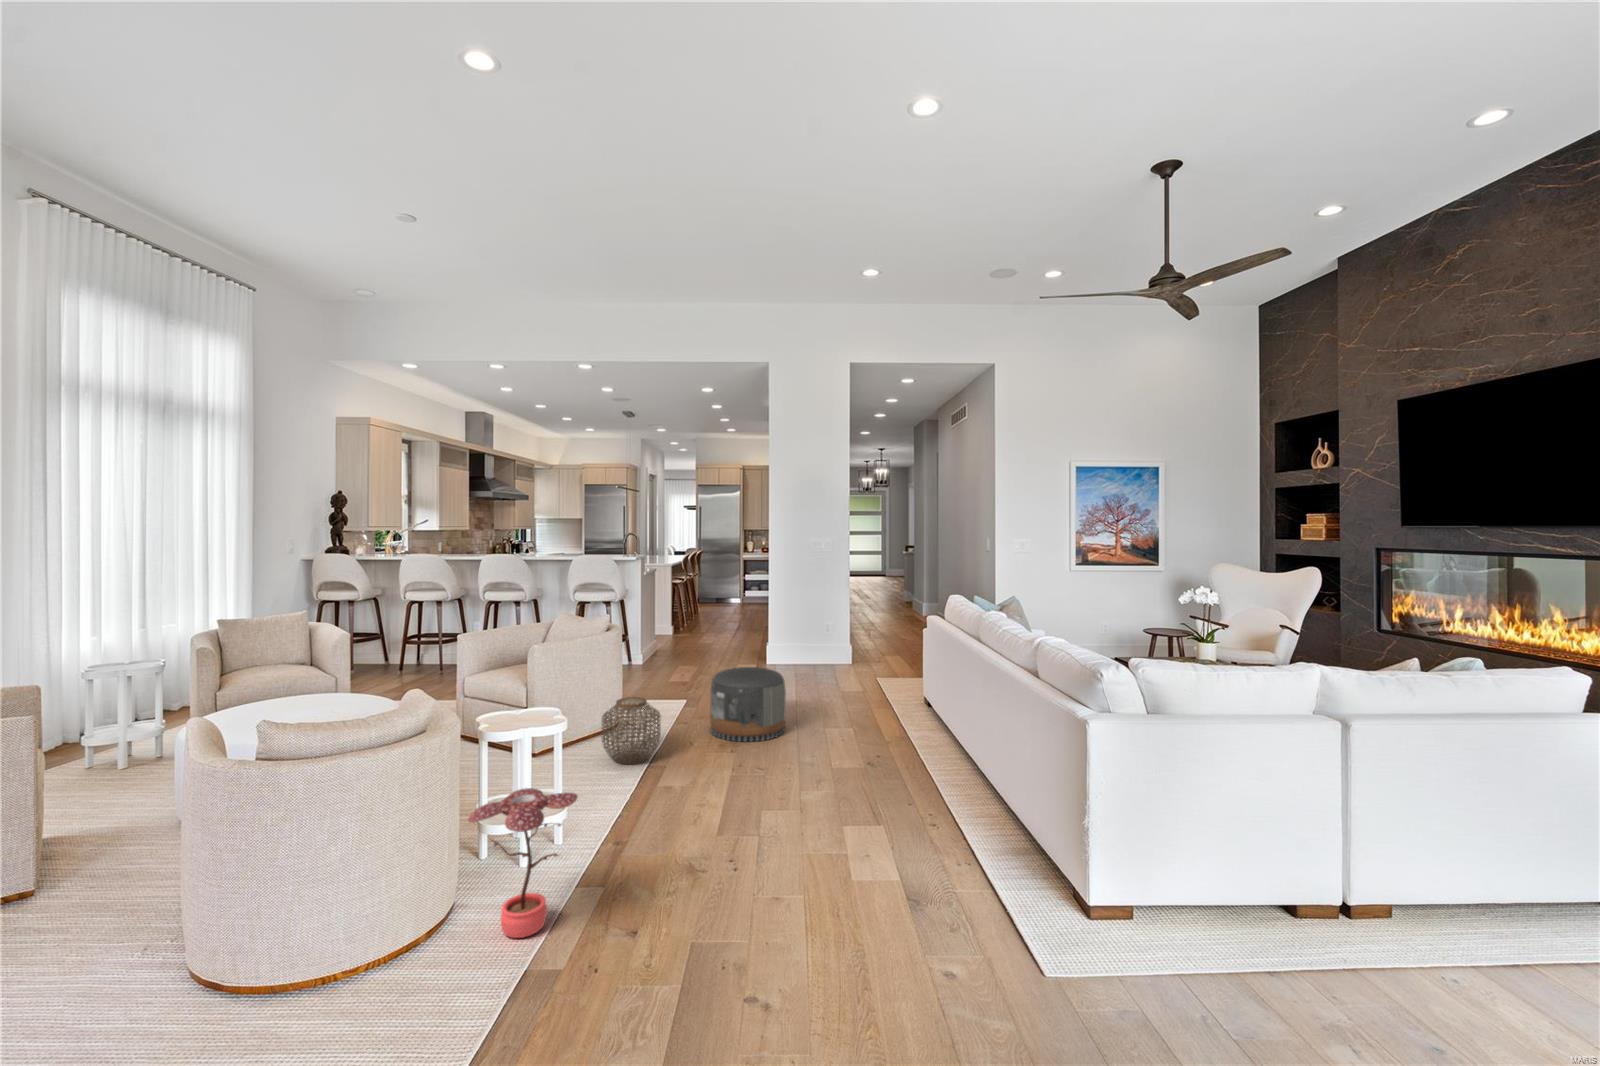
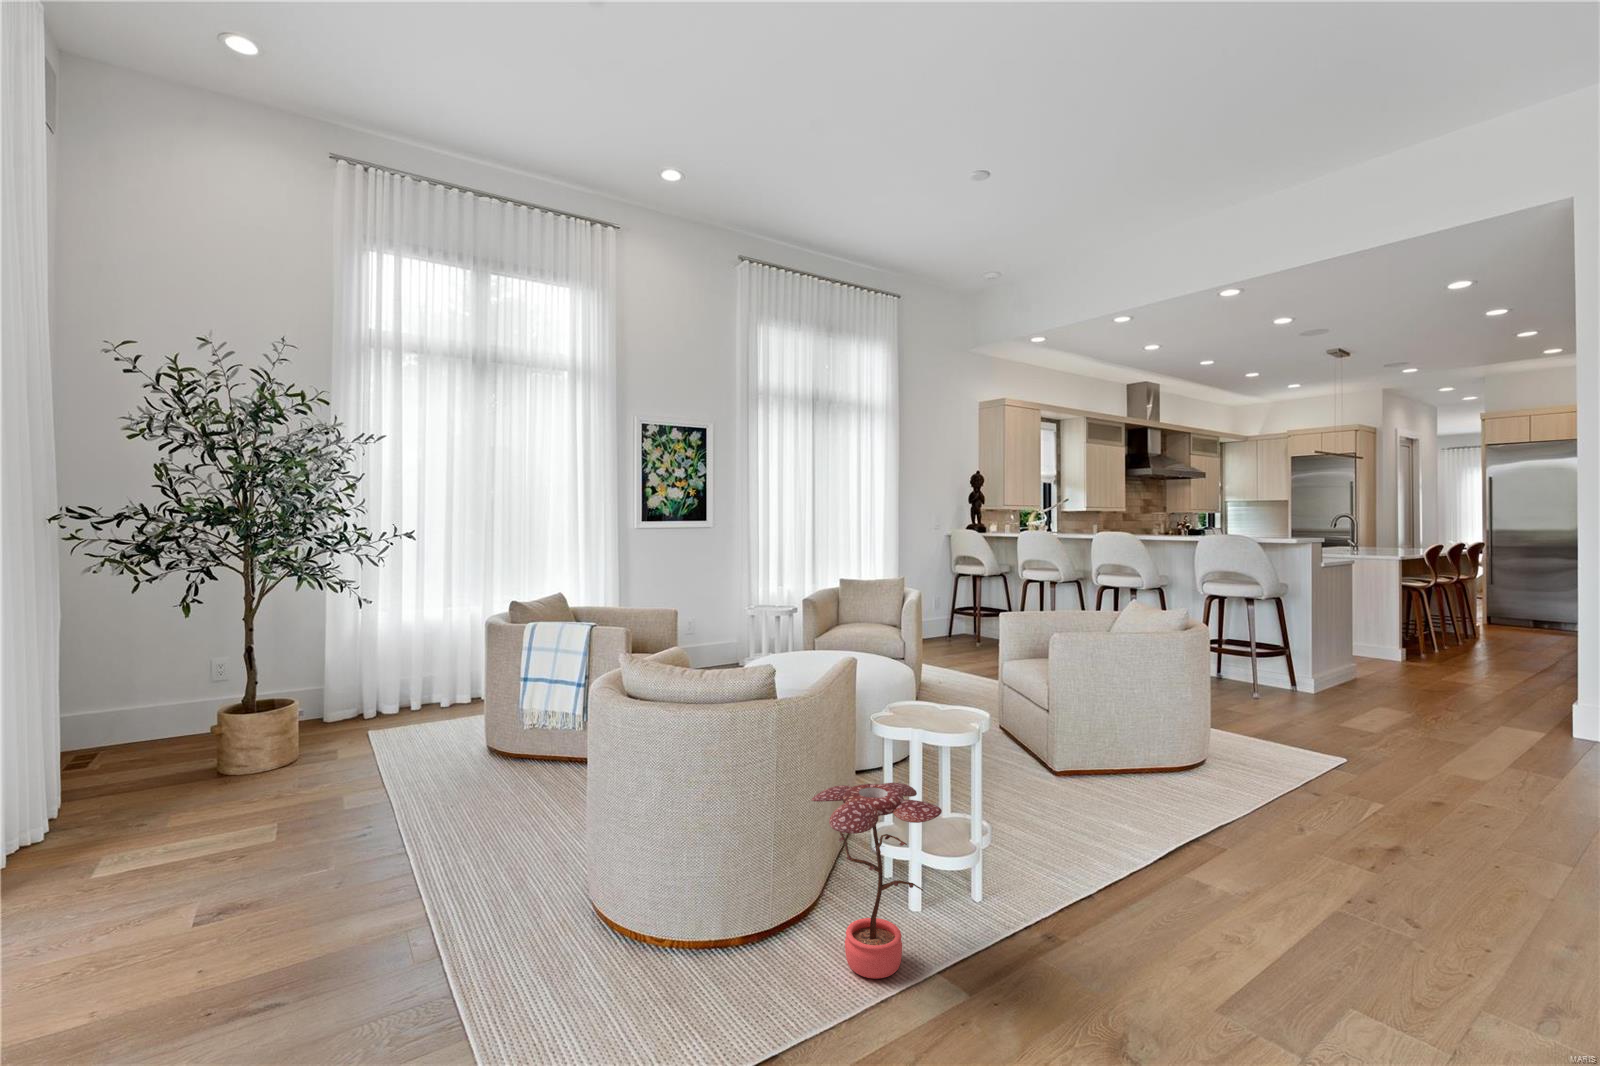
pouf: present [710,667,786,742] -> none [1364,714,1547,864]
woven basket: present [602,697,660,765] -> none [1143,719,1240,822]

